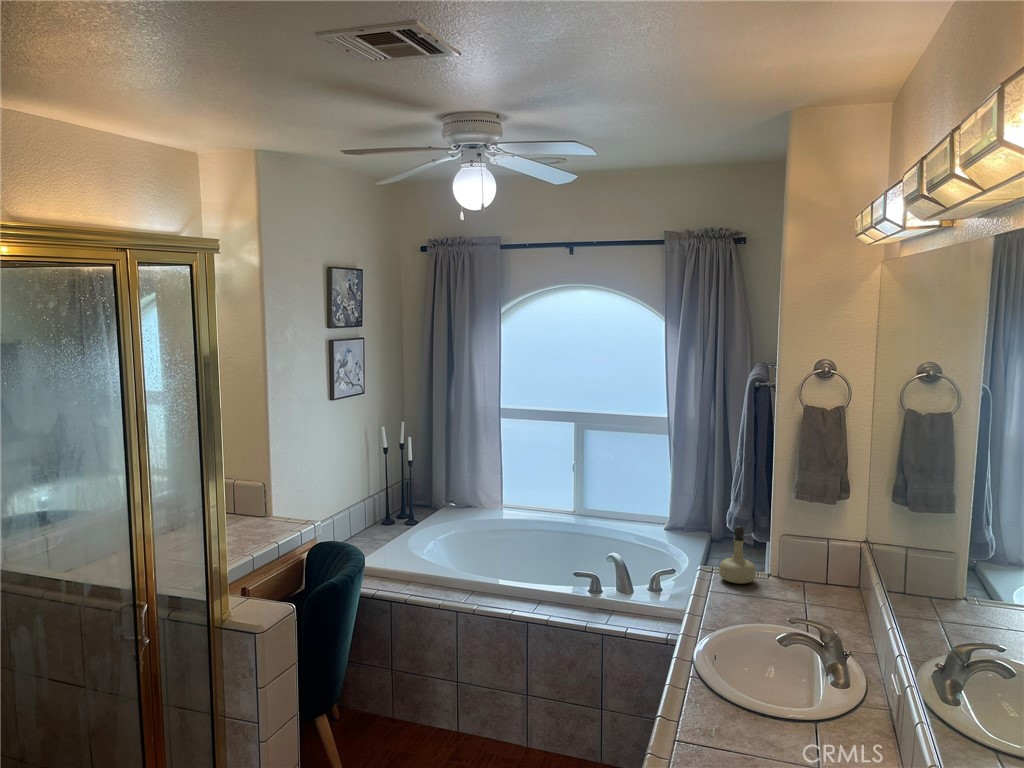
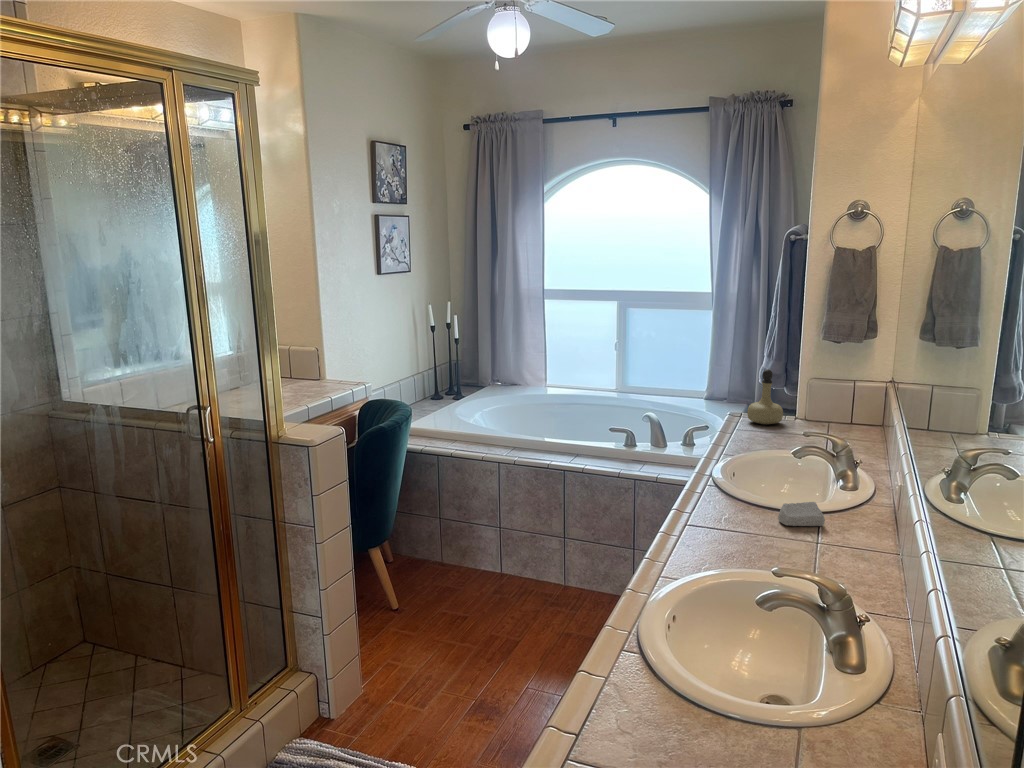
soap bar: none [775,715,826,746] -> present [778,502,825,526]

